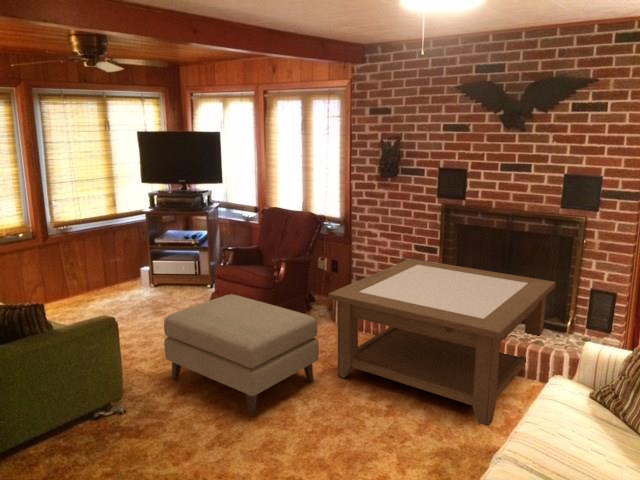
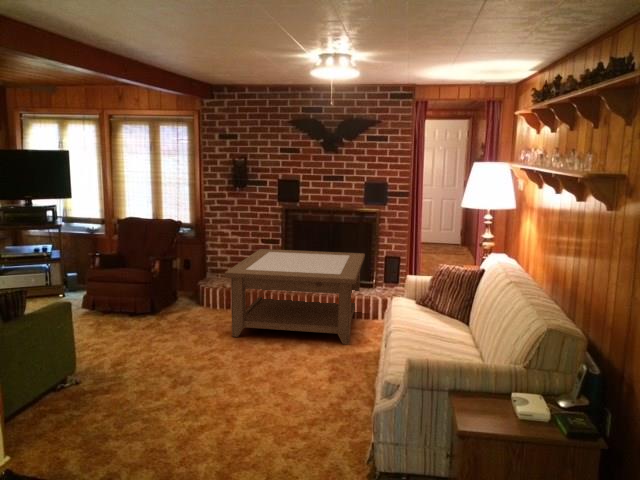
ottoman: present [164,294,319,416] -> none [88,286,220,369]

